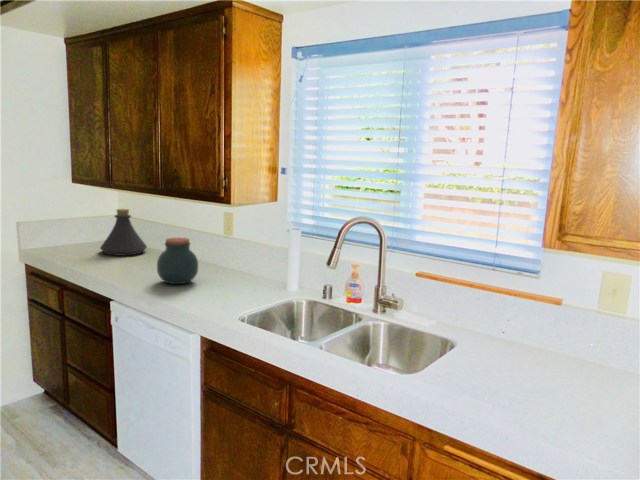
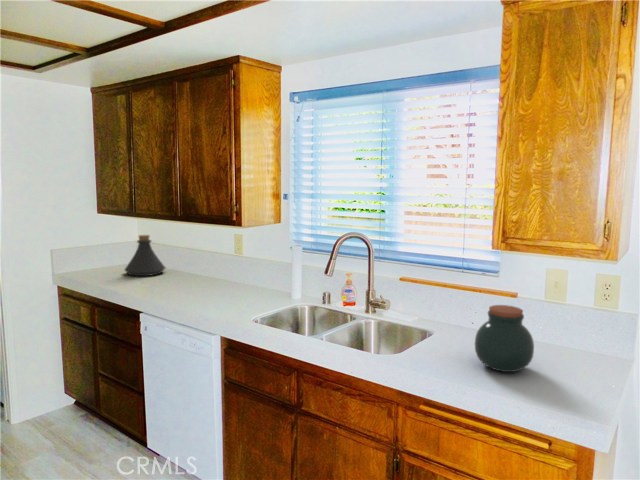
jar: present [157,238,198,284] -> present [475,305,534,372]

